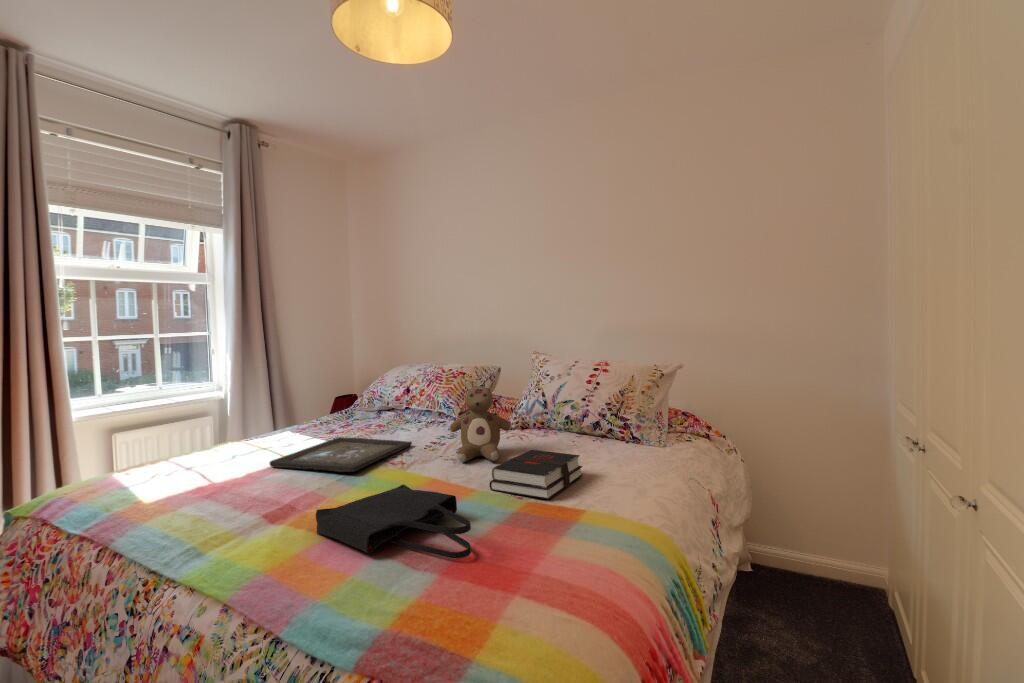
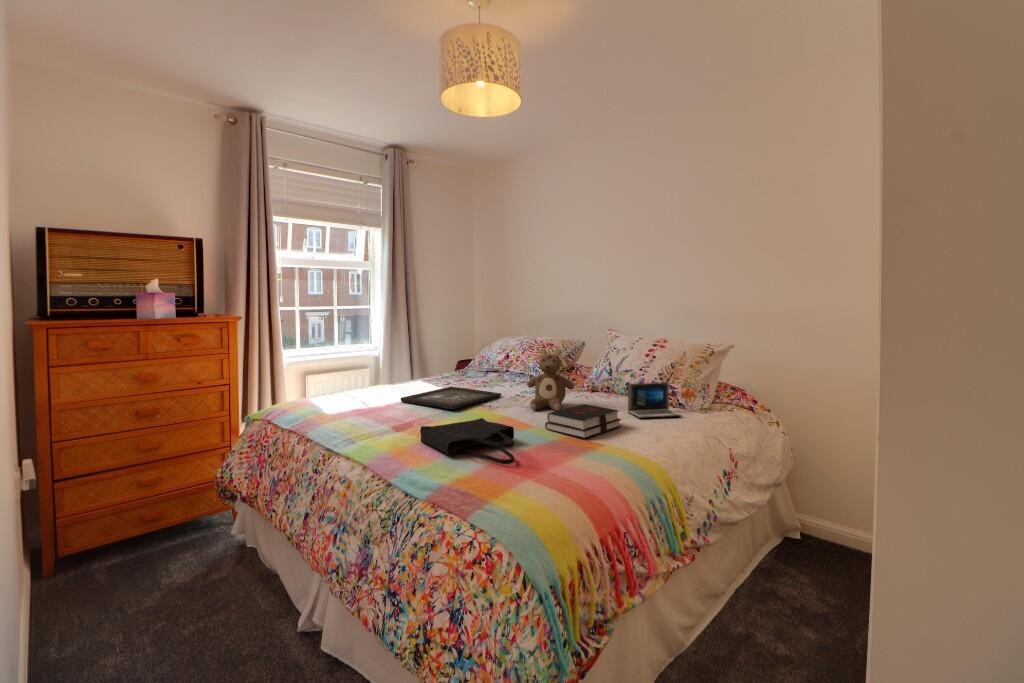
laptop: none [578,413,650,462] -> present [628,382,696,419]

